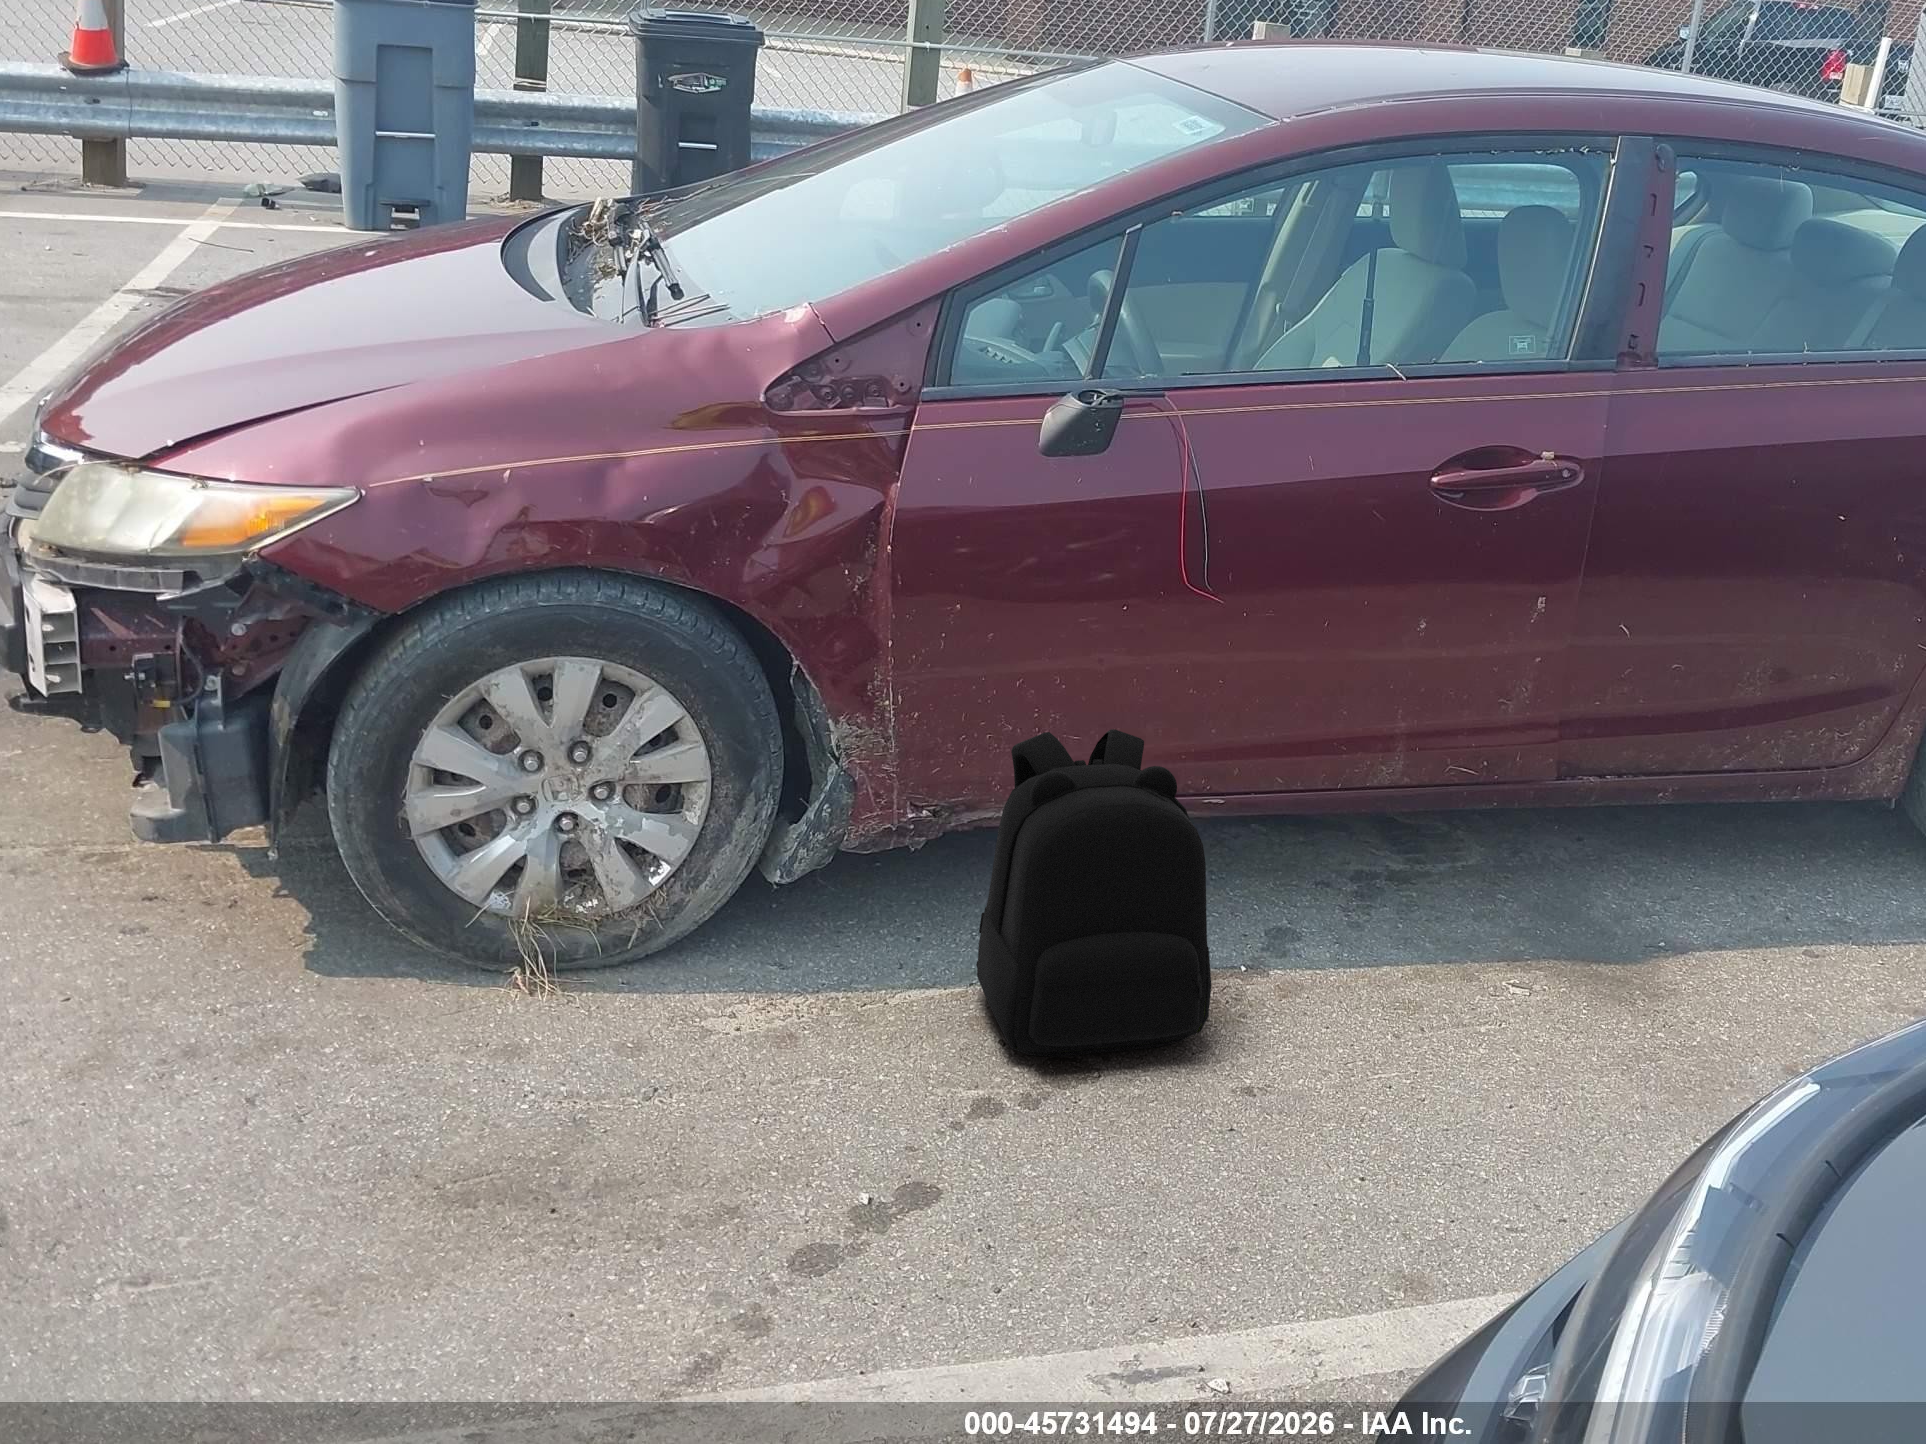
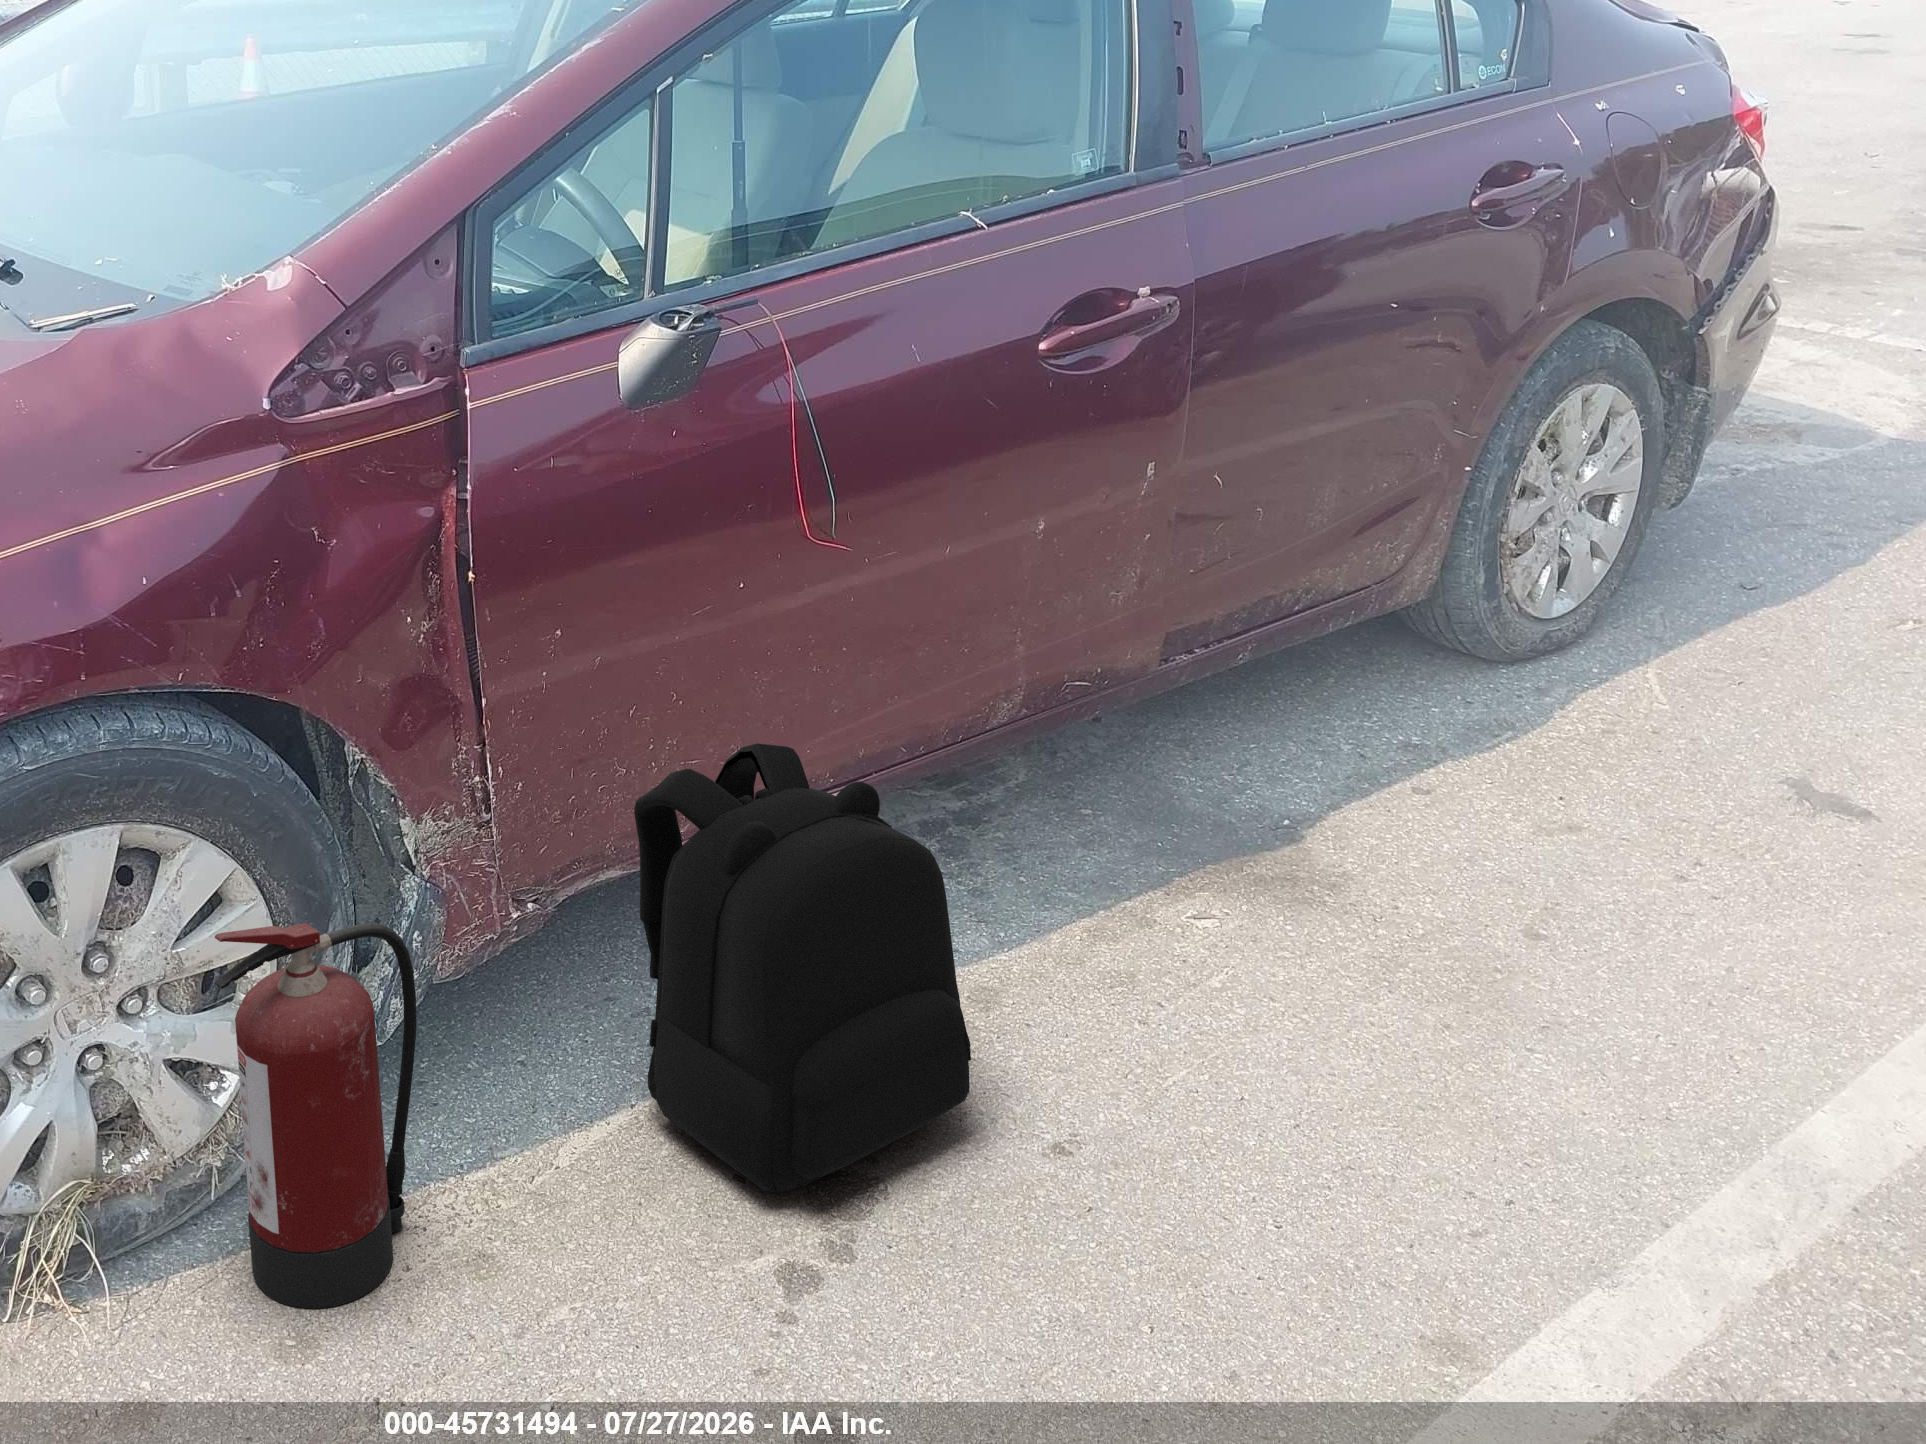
fire extinguisher: none [630,742,788,1034] -> present [215,923,416,1308]

